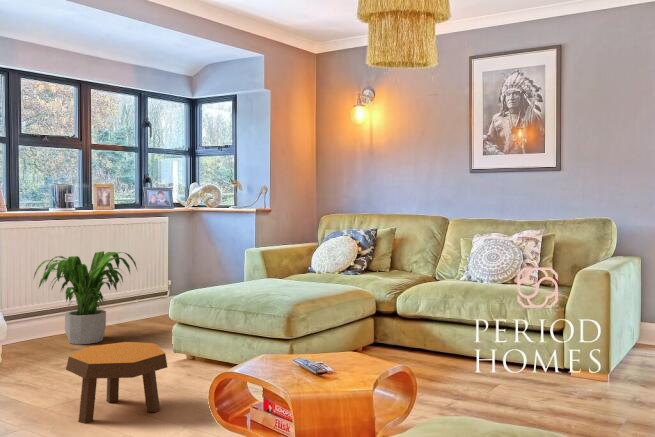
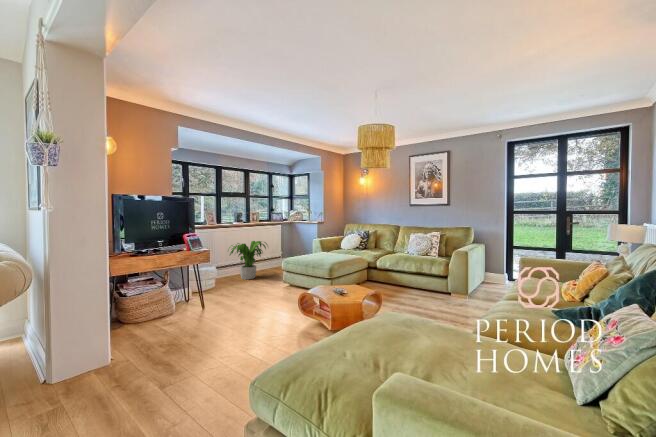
footstool: present [66,342,167,423] -> none [243,279,282,312]

